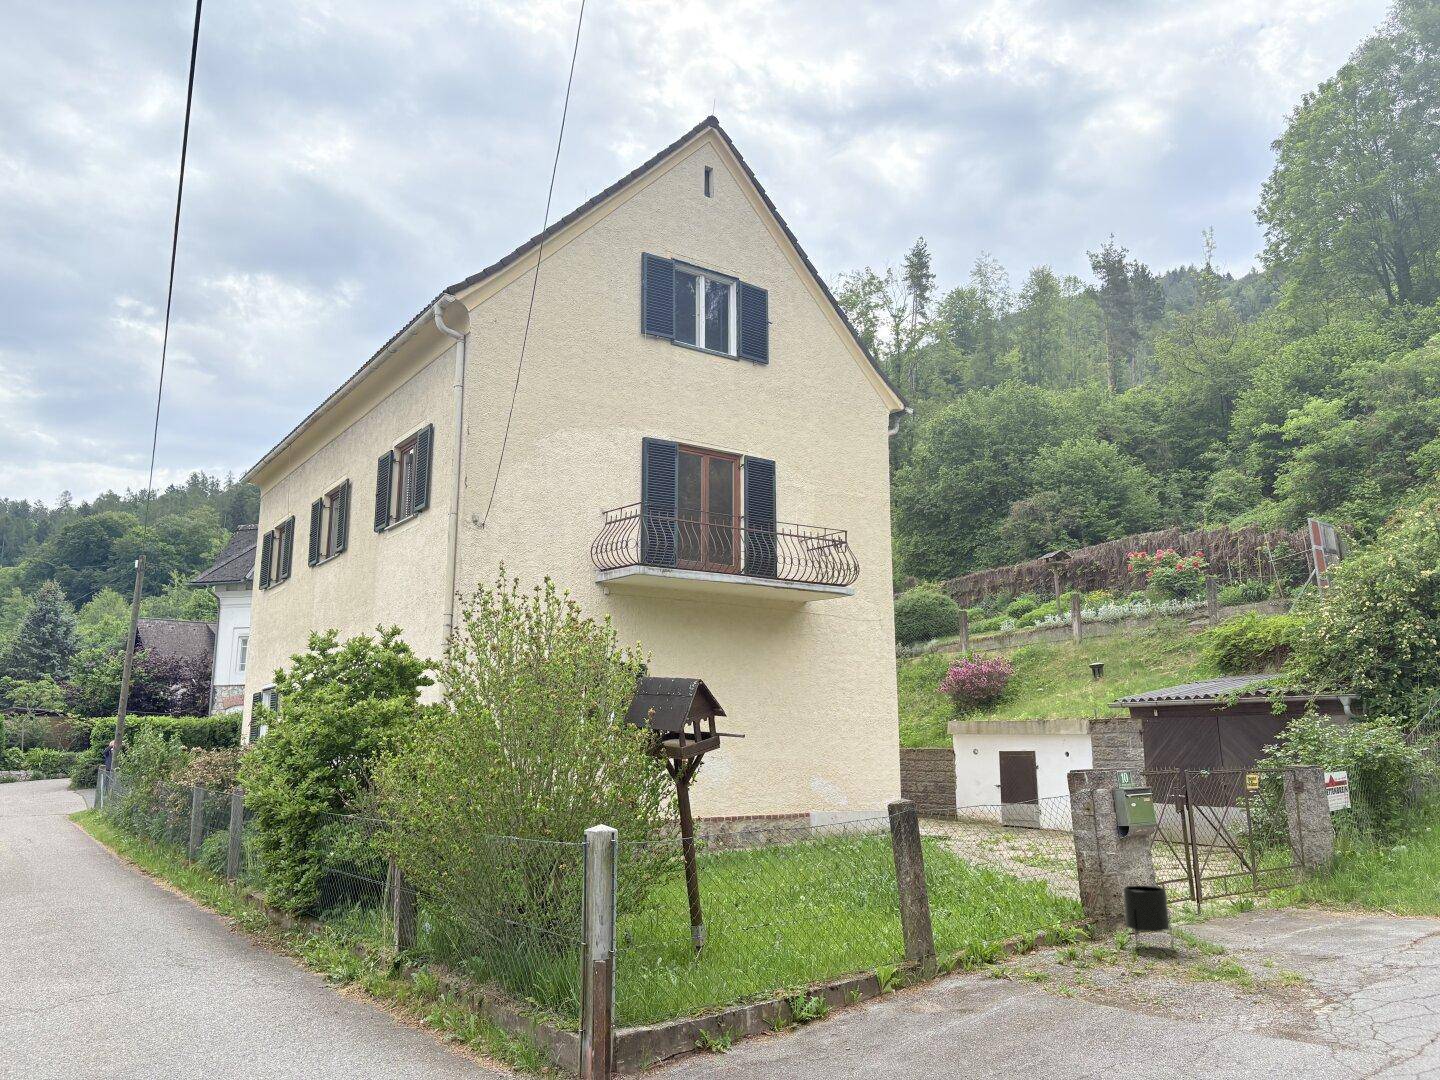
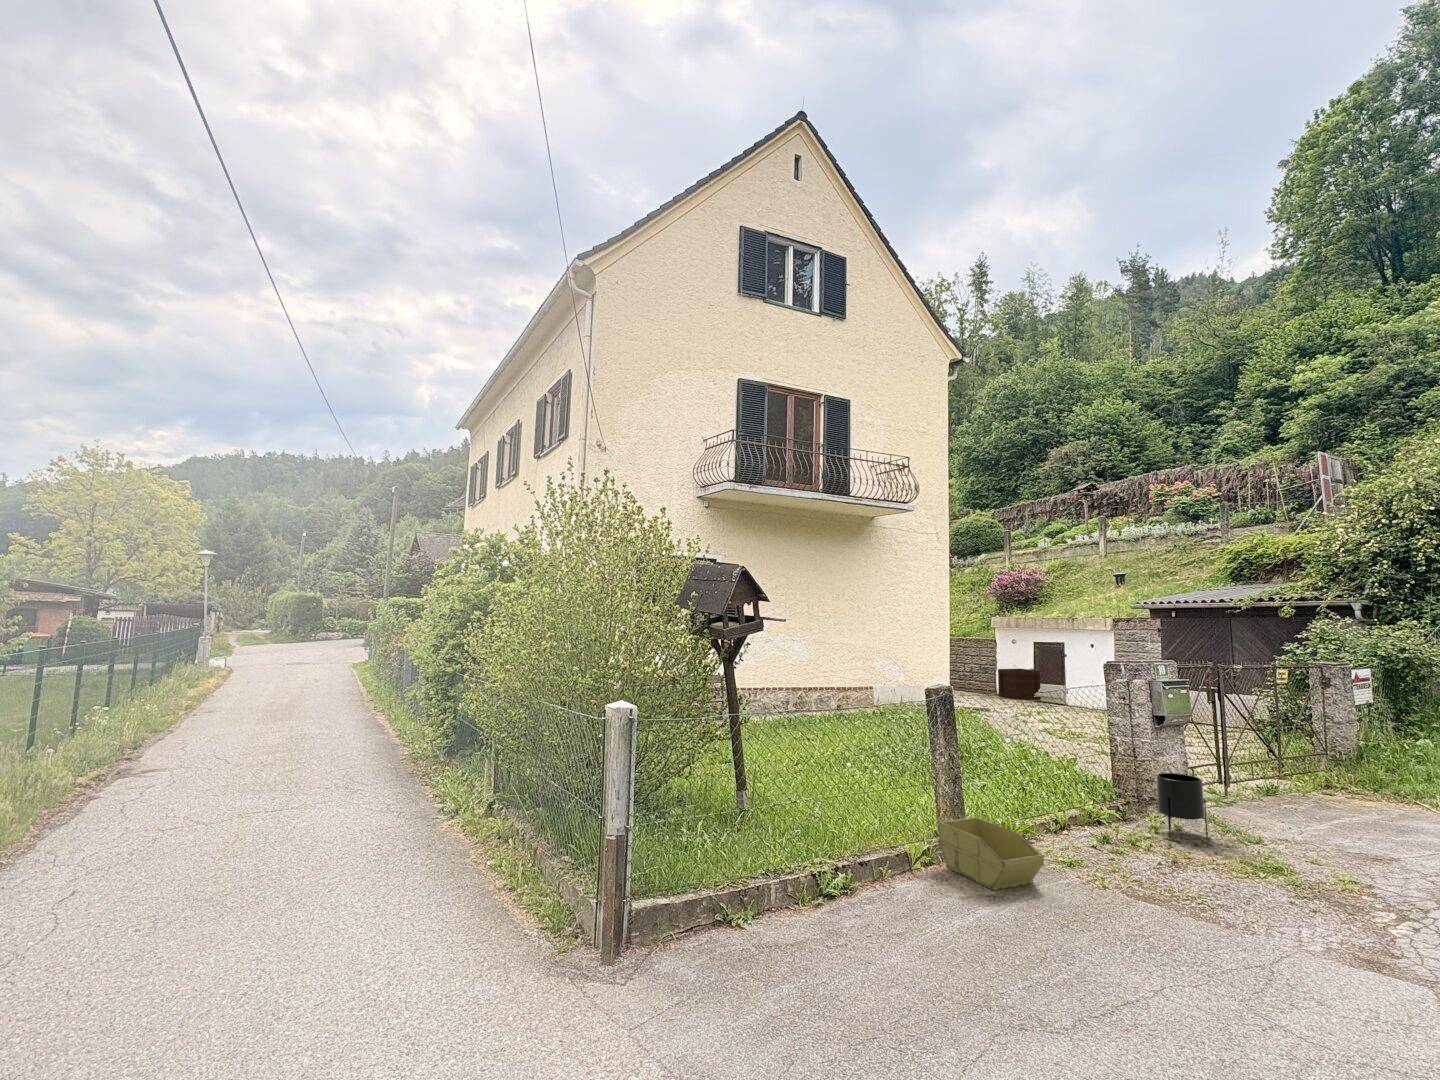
wooden crate: none [959,789,1011,828] -> present [998,669,1041,700]
storage bin: none [909,938,1014,1005] -> present [938,817,1044,890]

